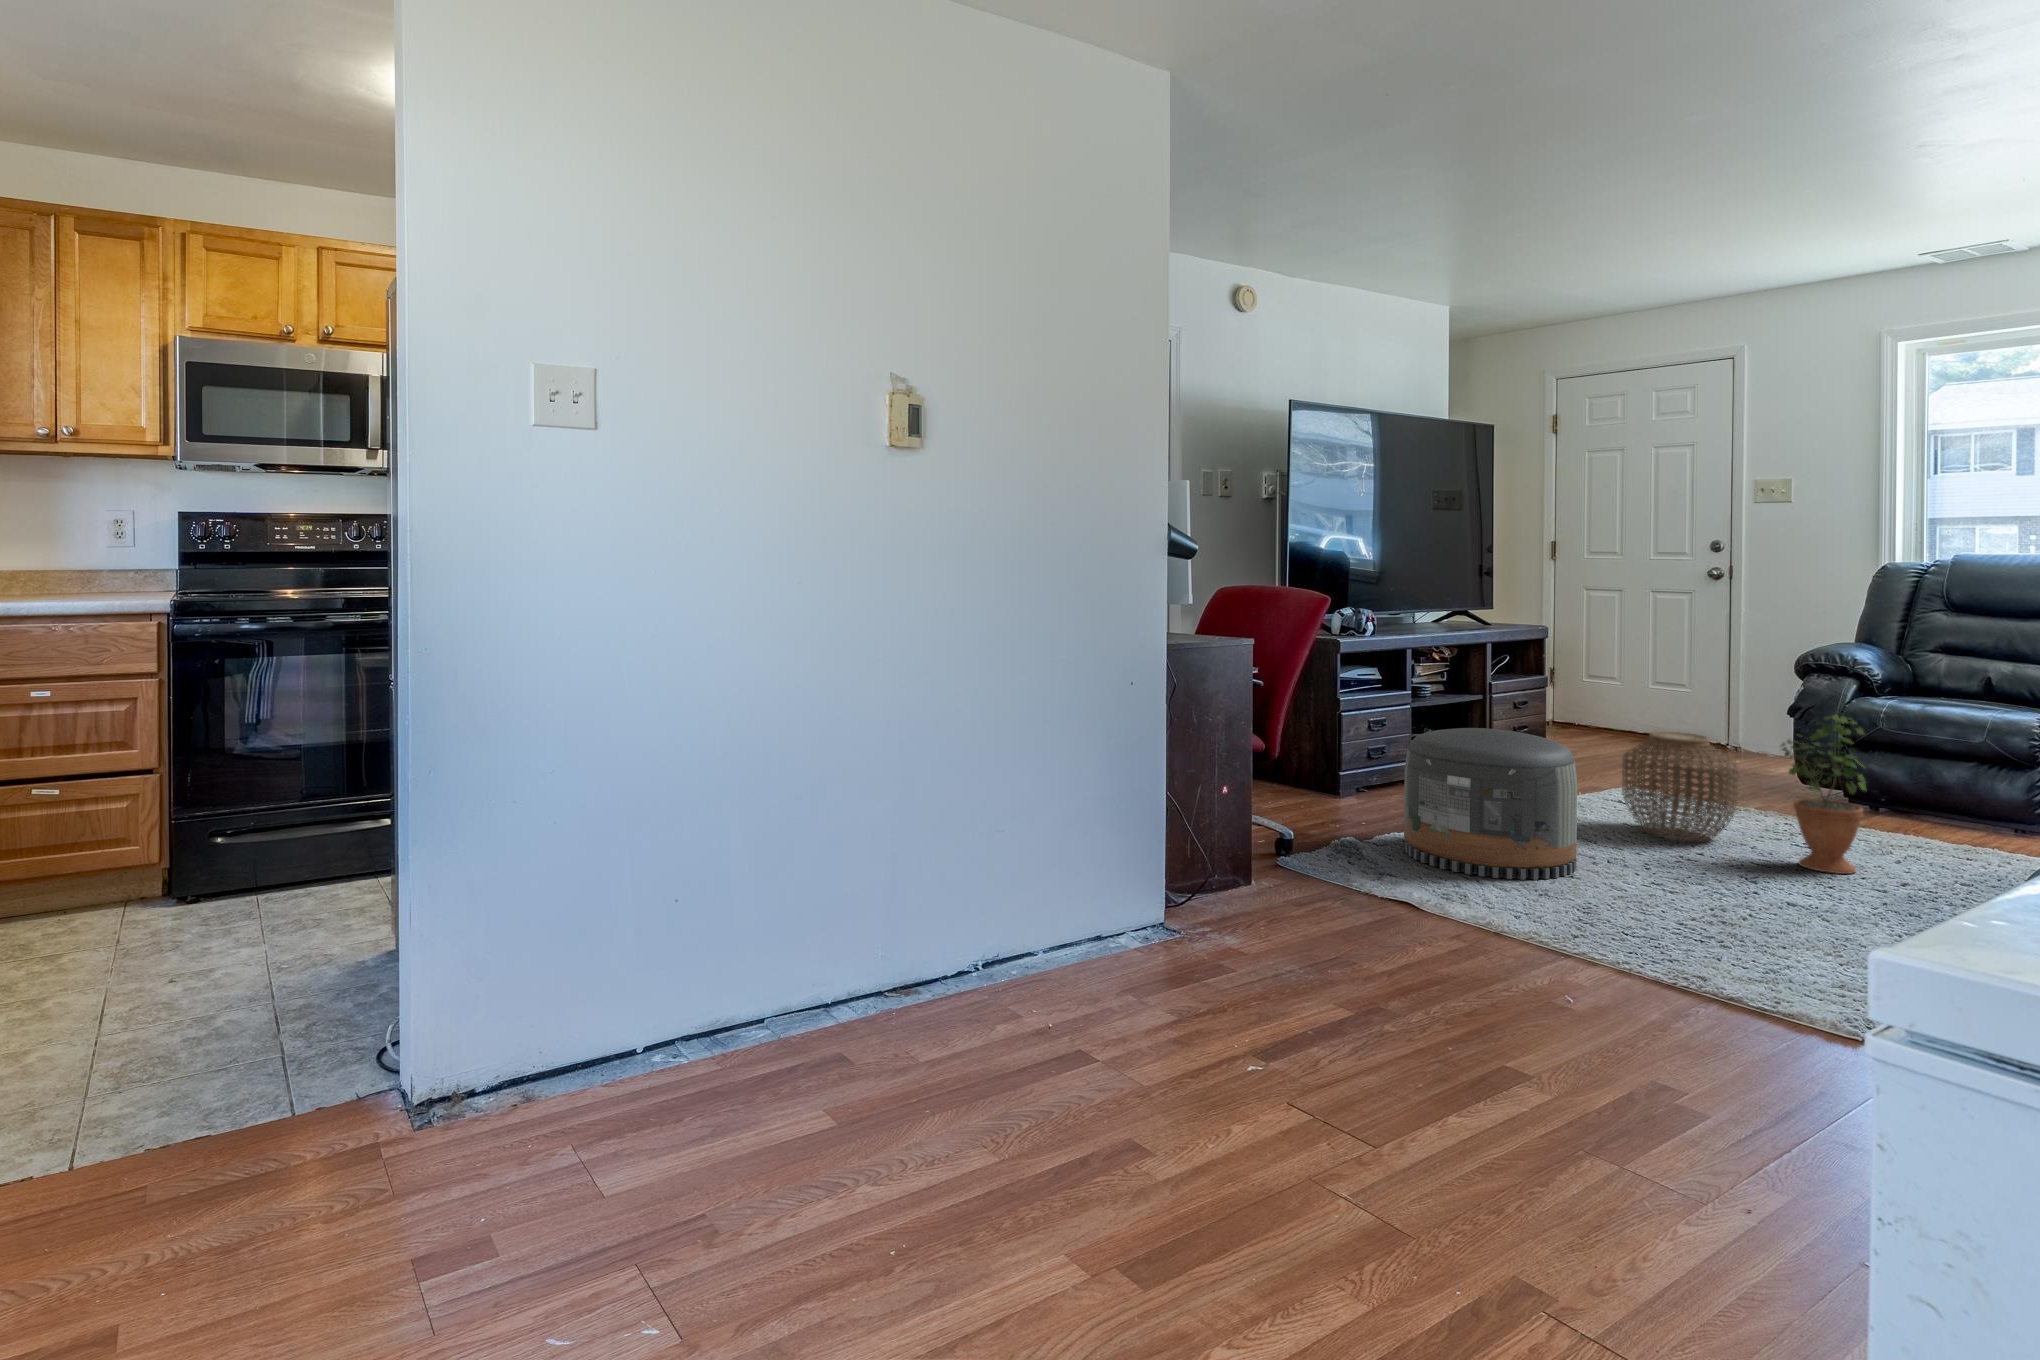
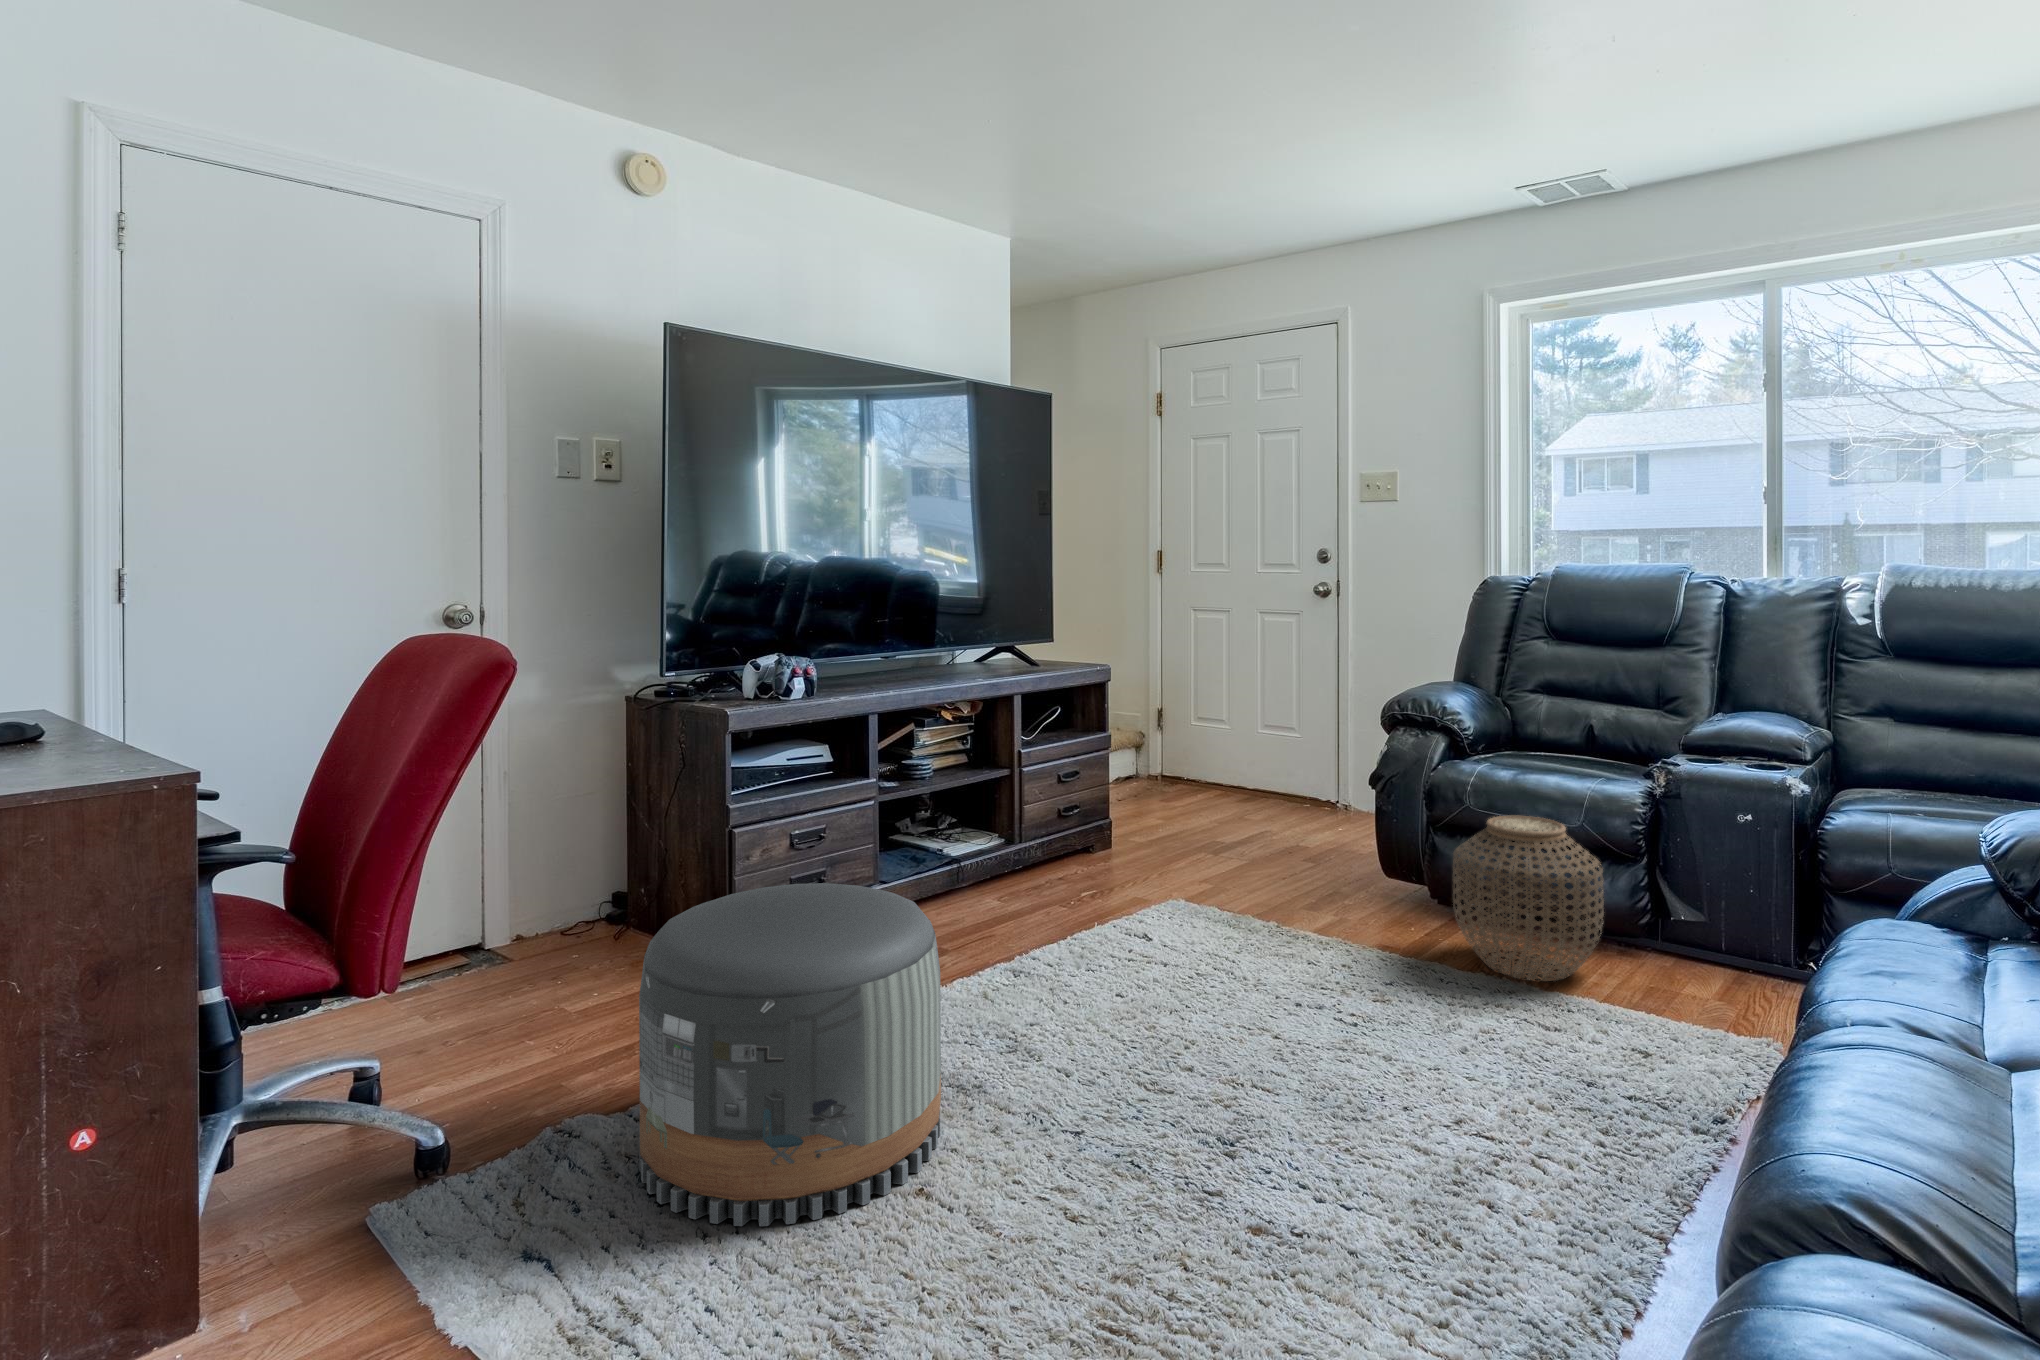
potted plant: present [1781,713,1867,874] -> none [1282,816,1403,1109]
woven basket: present [1622,732,1738,842] -> present [1453,816,1604,981]

